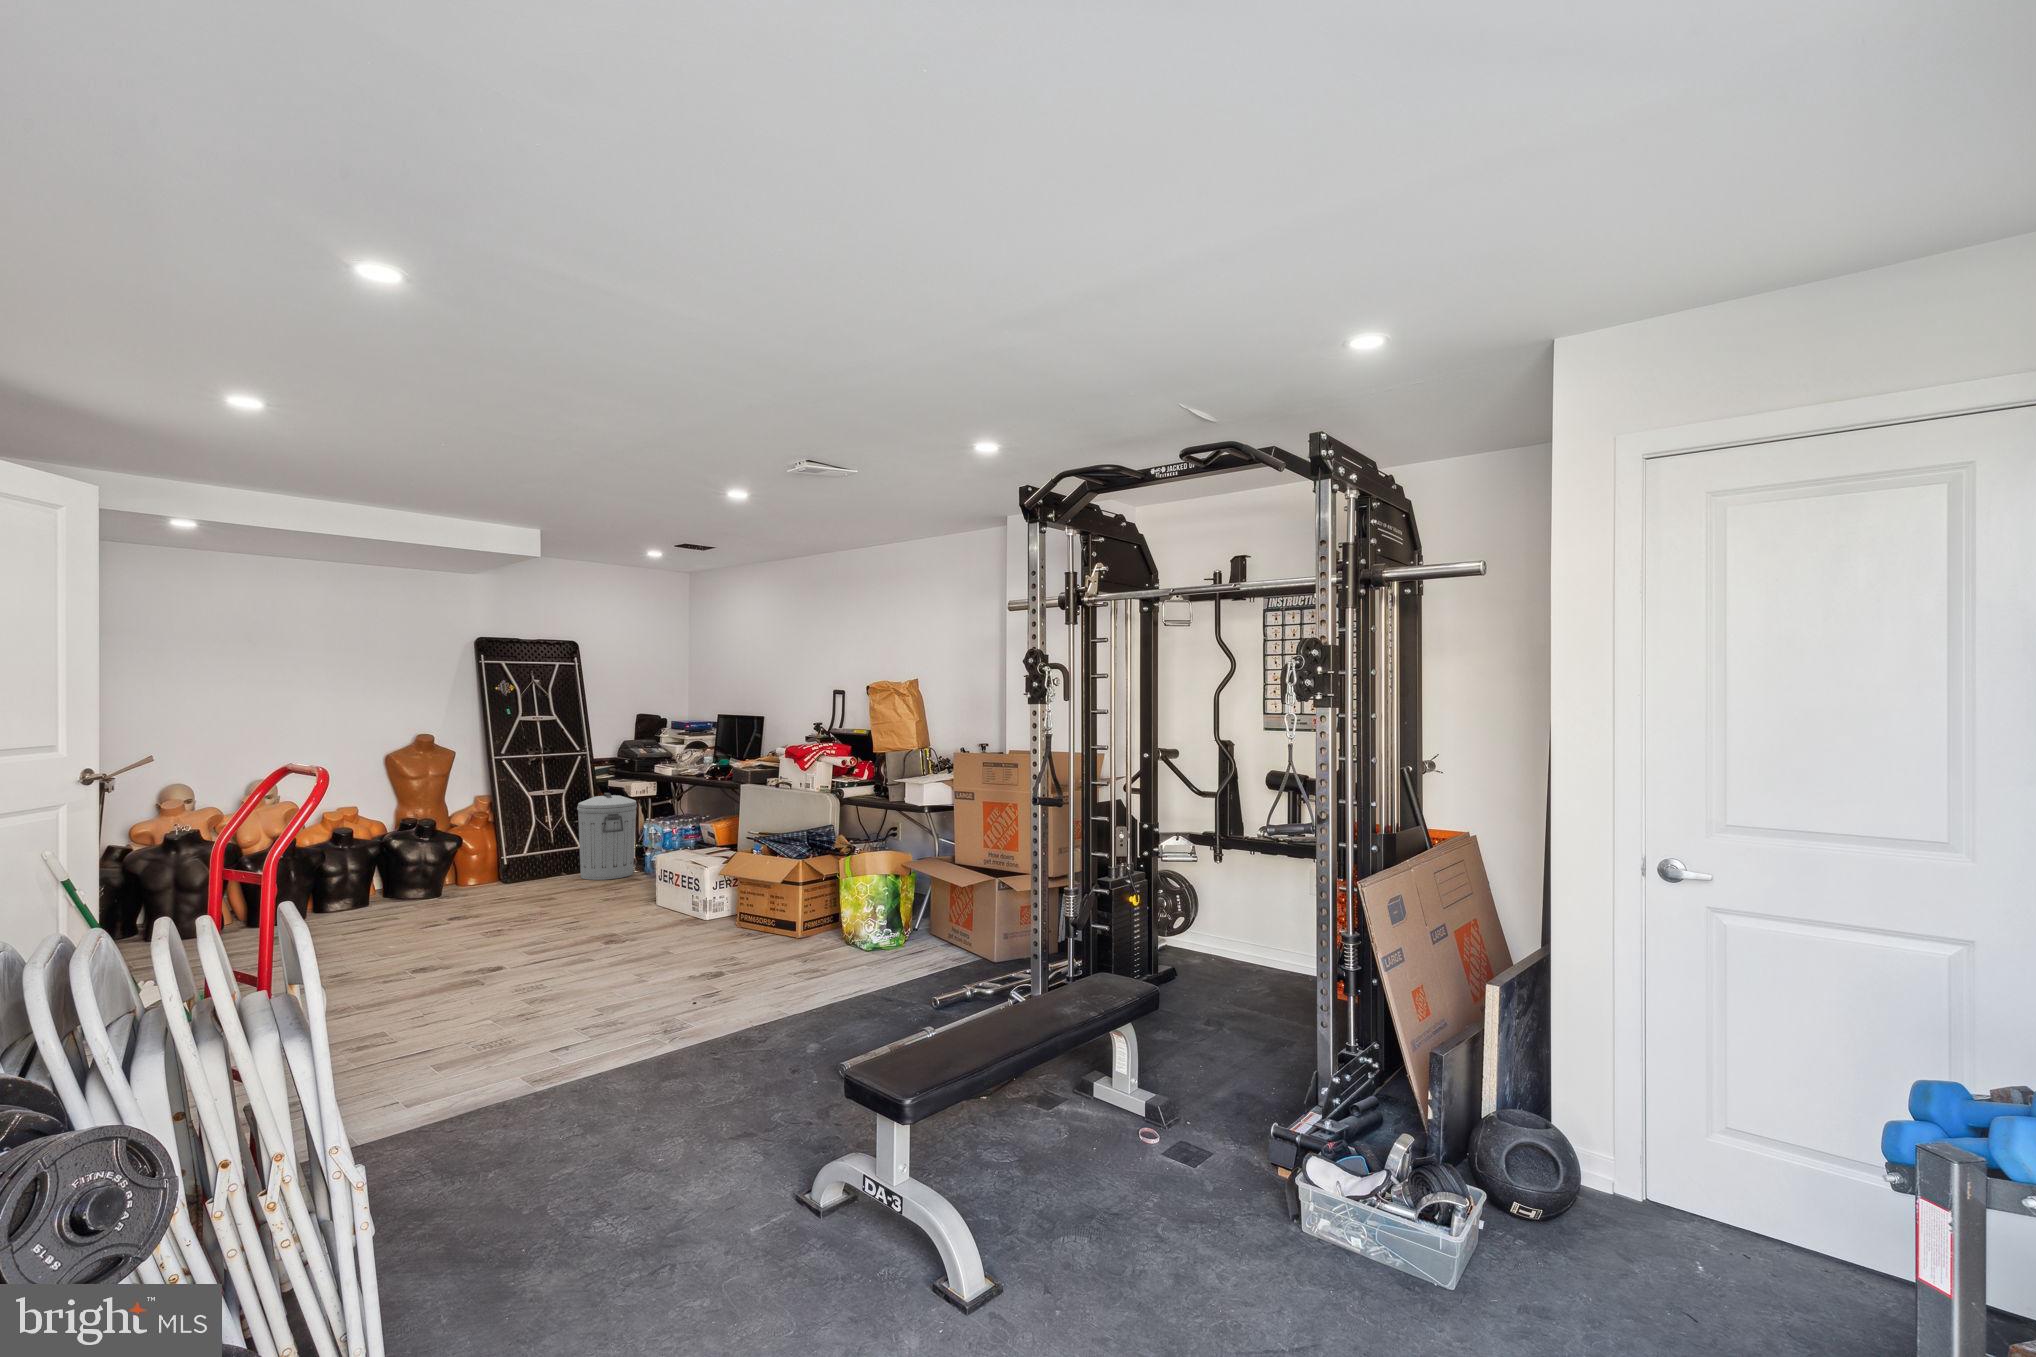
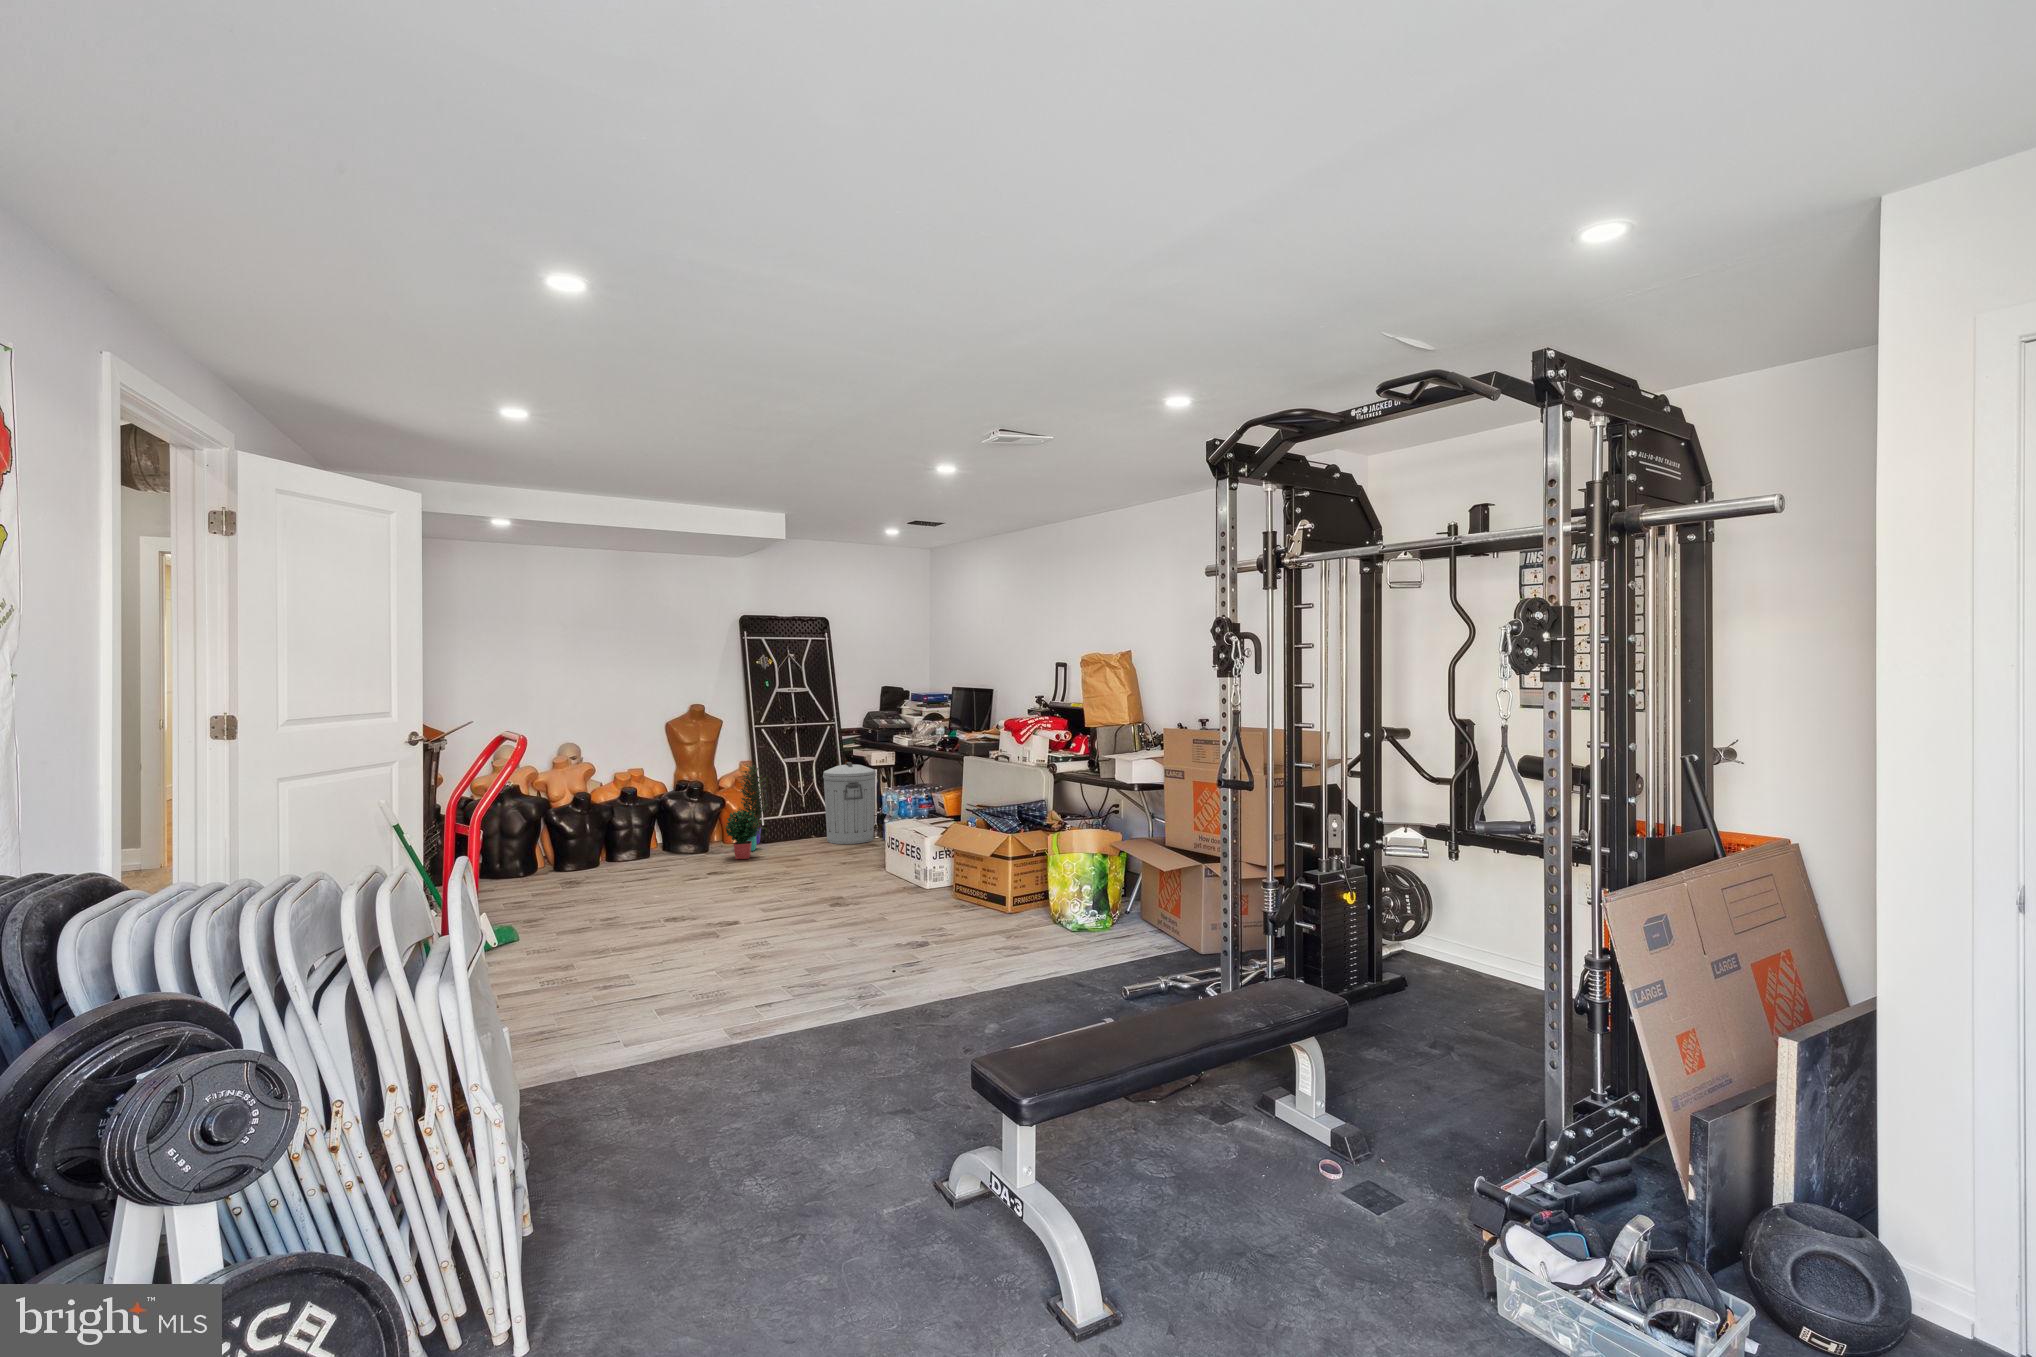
potted plant: none [466,797,514,901] -> present [726,764,768,859]

